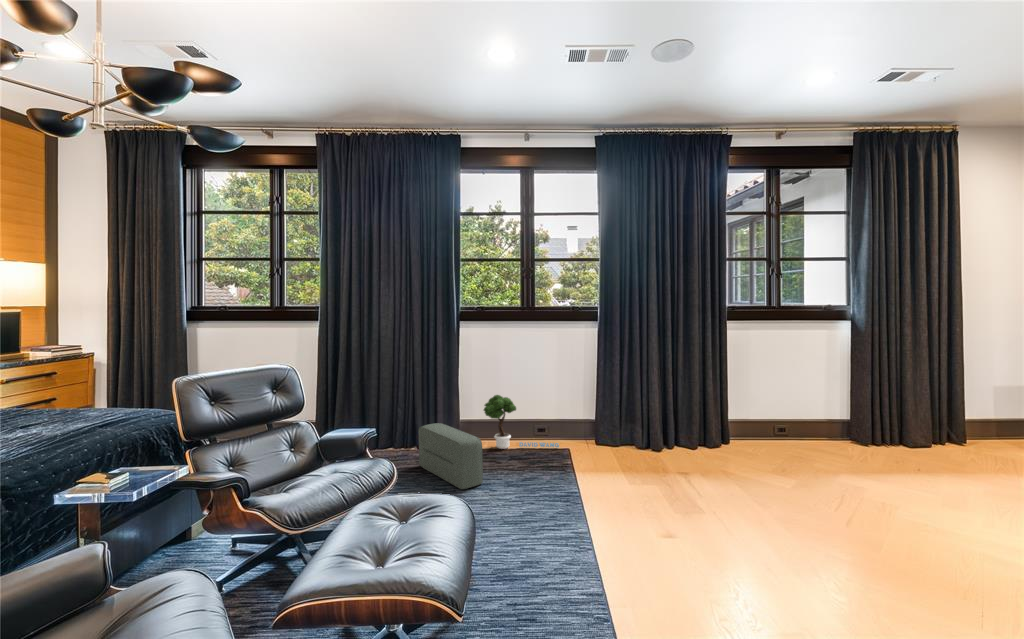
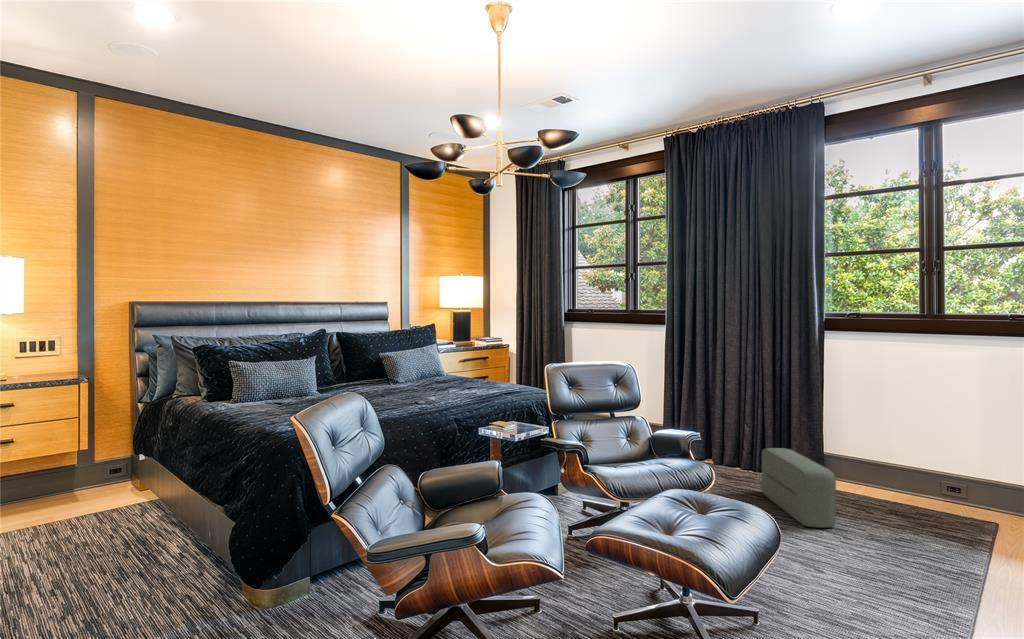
potted tree: present [484,395,559,449] -> none [852,428,974,515]

